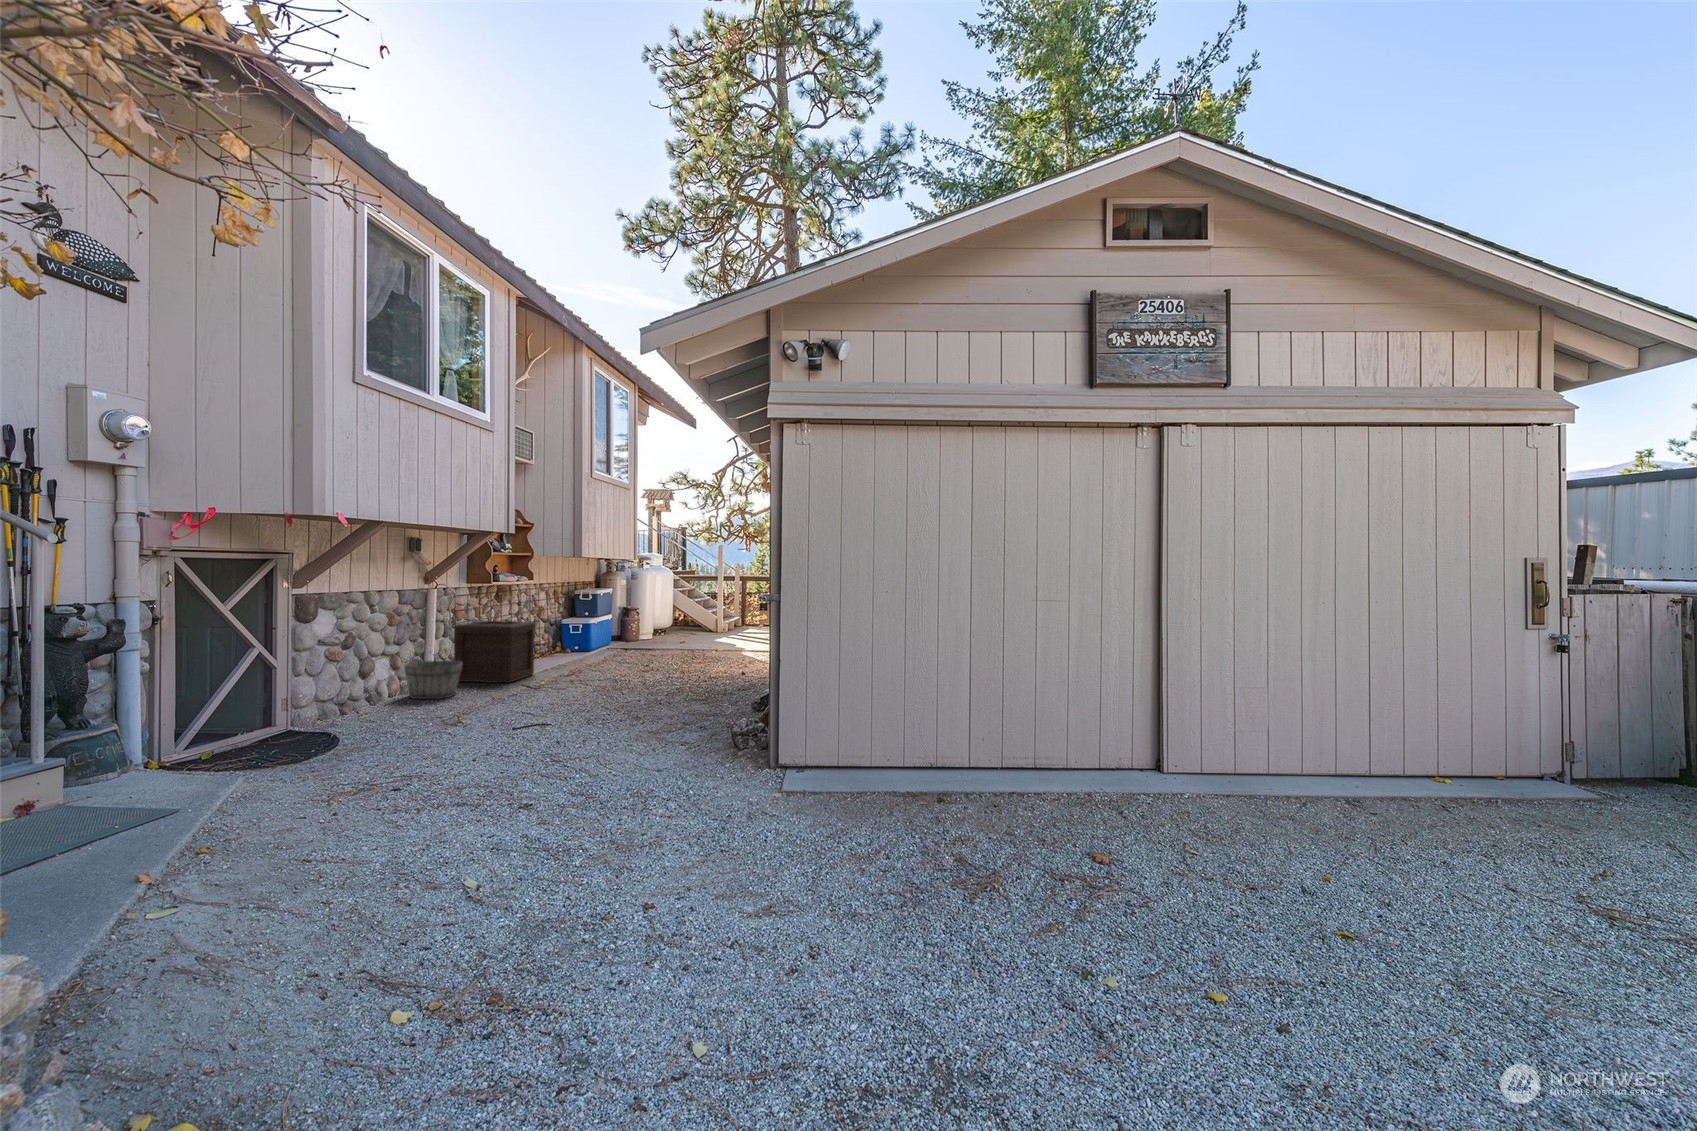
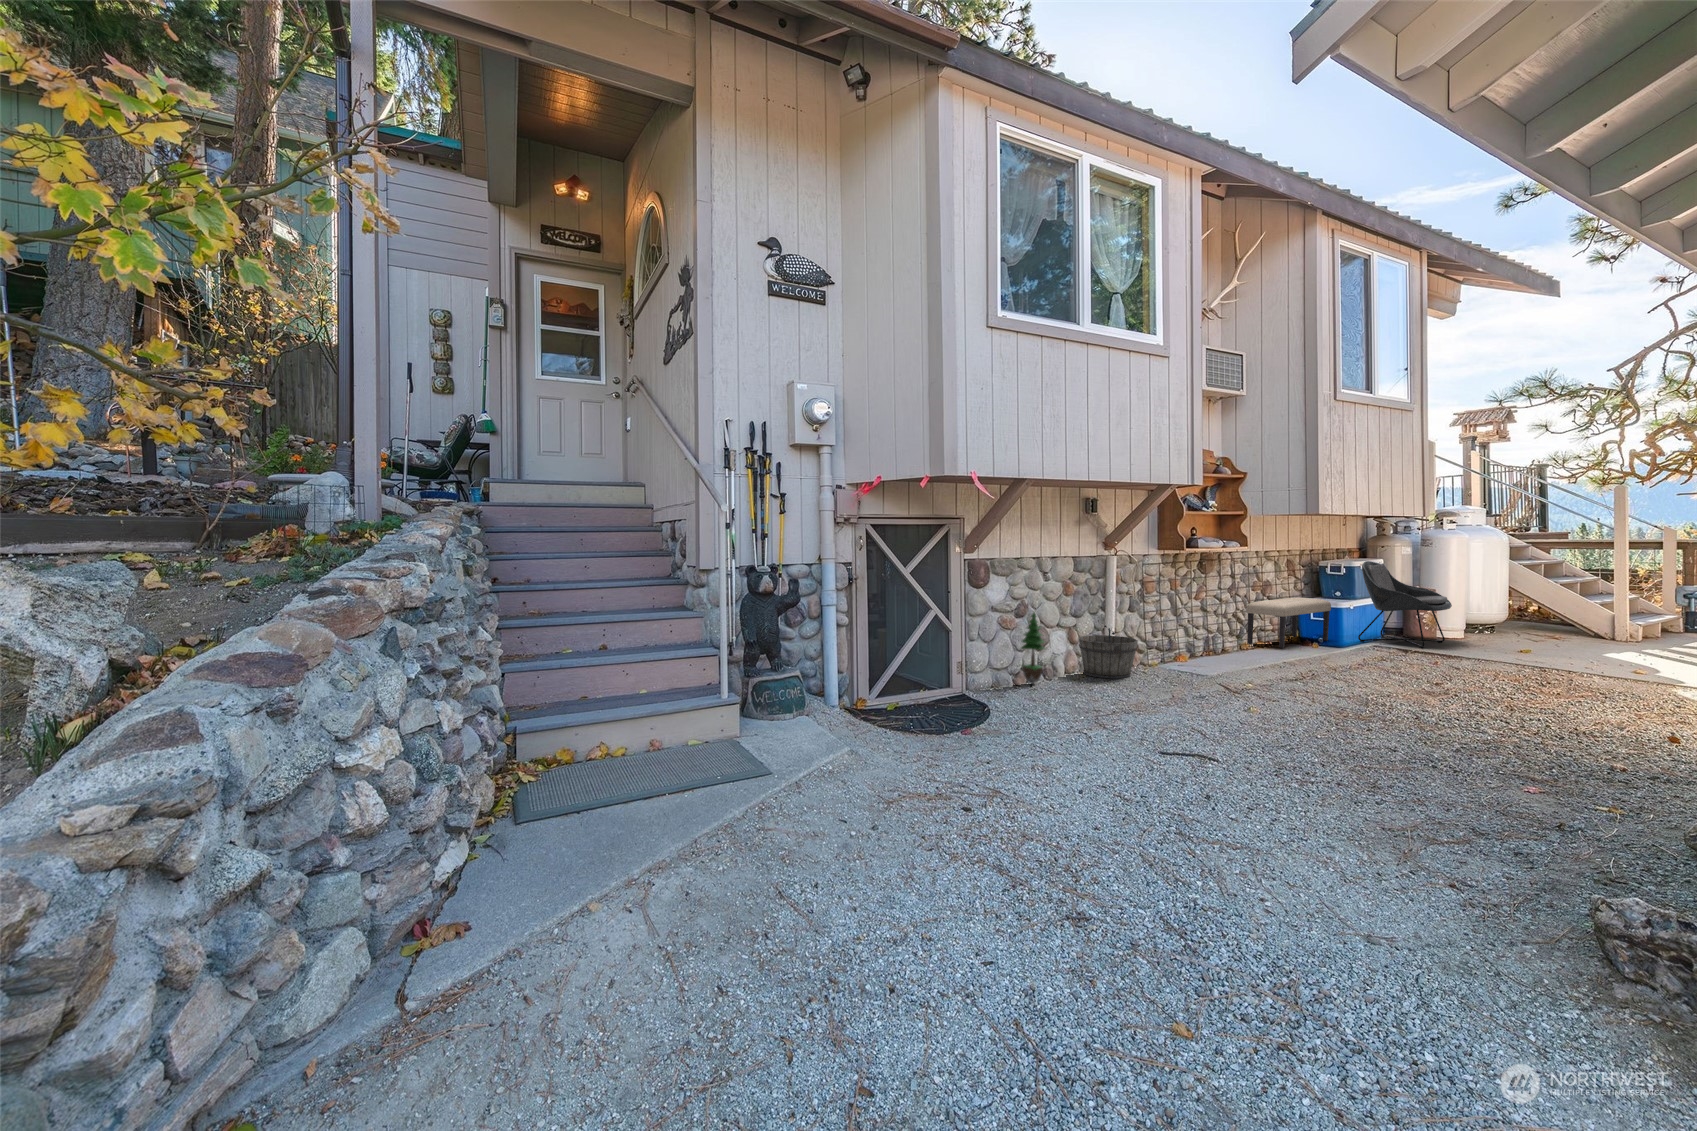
lounge chair: none [605,589,662,650] -> present [1358,561,1452,648]
bench: none [528,619,586,660] -> present [1247,597,1331,649]
wooden crate: present [454,621,535,683] -> none [1140,594,1238,670]
potted tree: none [352,642,382,713] -> present [1021,612,1045,683]

